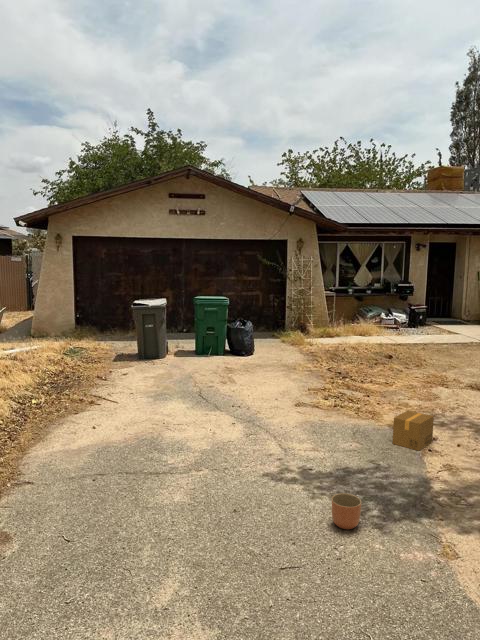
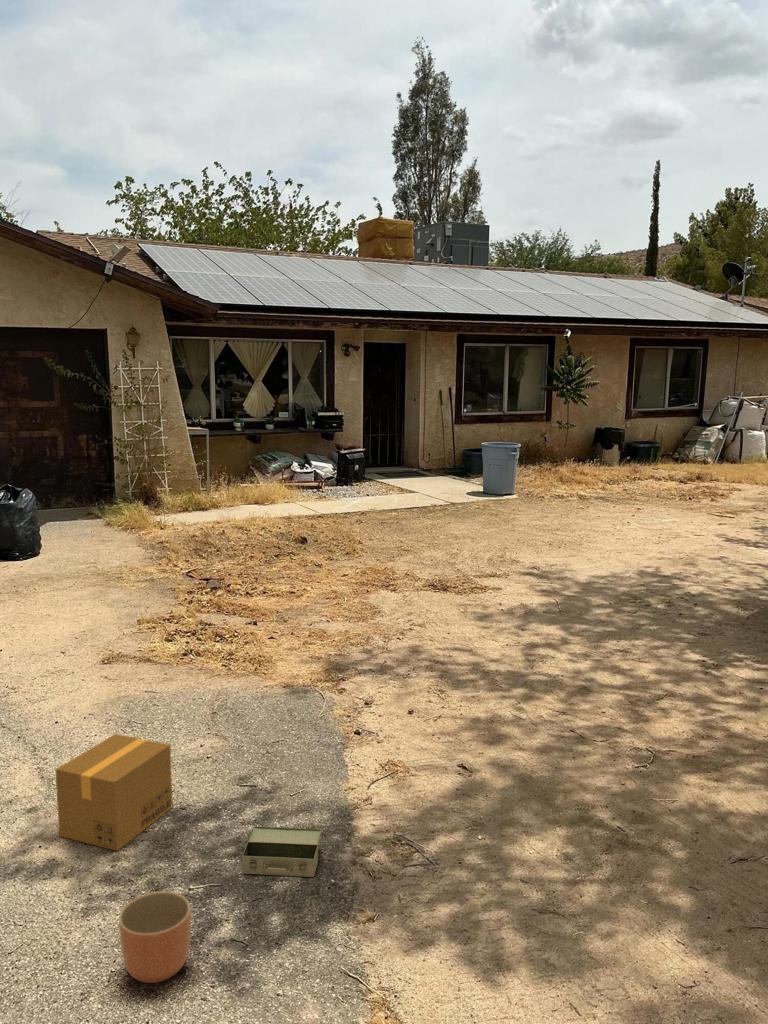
cardboard box: present [393,411,434,451] -> present [56,734,172,851]
toolbox: none [378,481,415,506] -> present [242,827,322,877]

